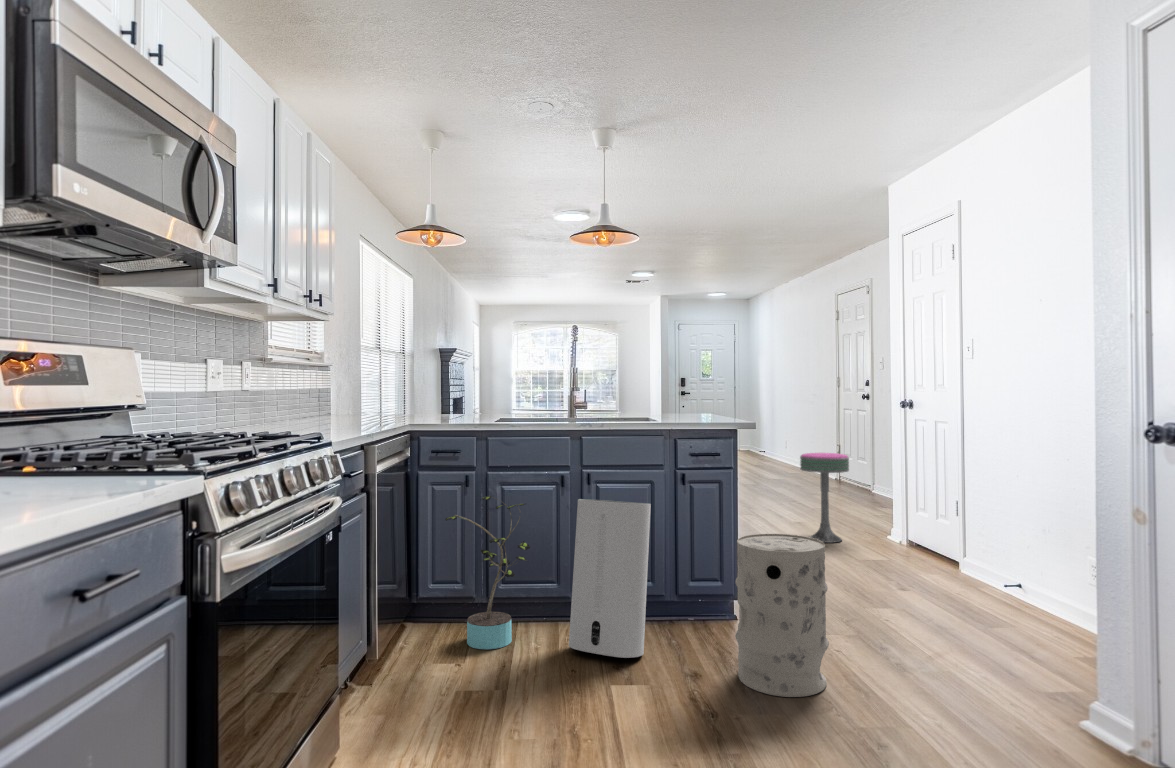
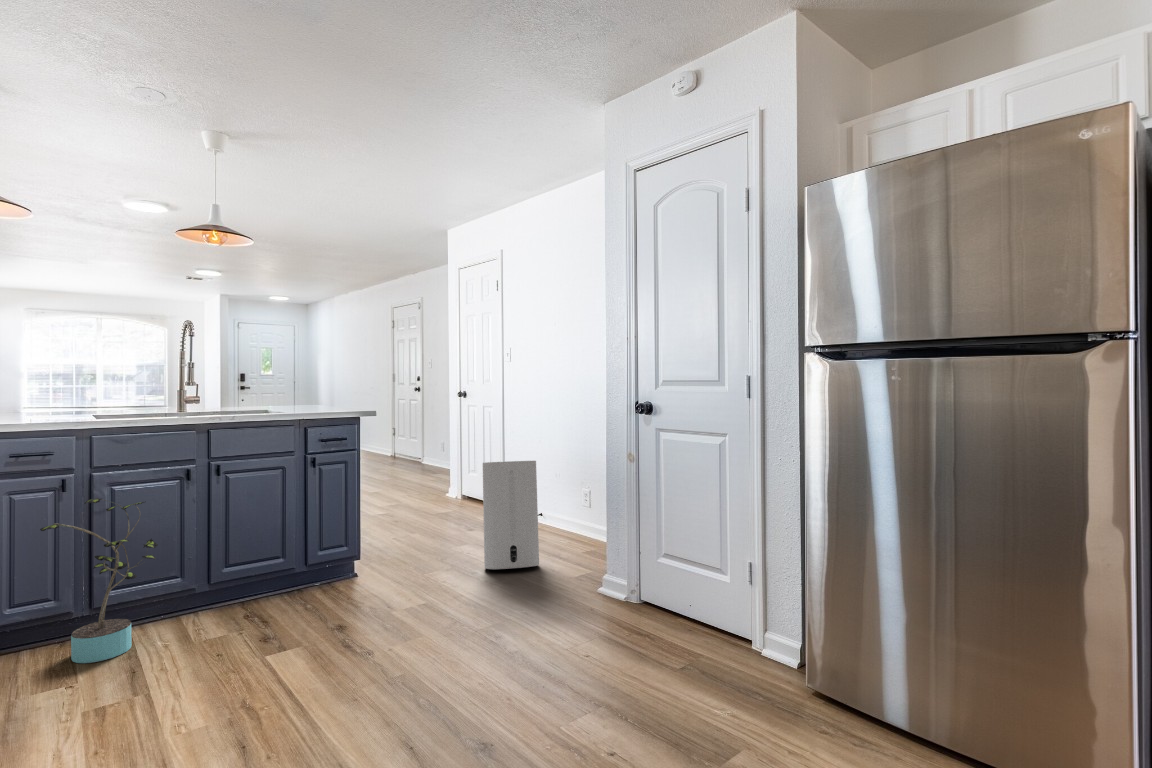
bar stool: present [800,453,849,543] -> none [383,434,422,506]
air purifier: present [569,499,651,658] -> present [483,461,539,570]
trash can: present [735,534,829,697] -> none [375,498,448,625]

